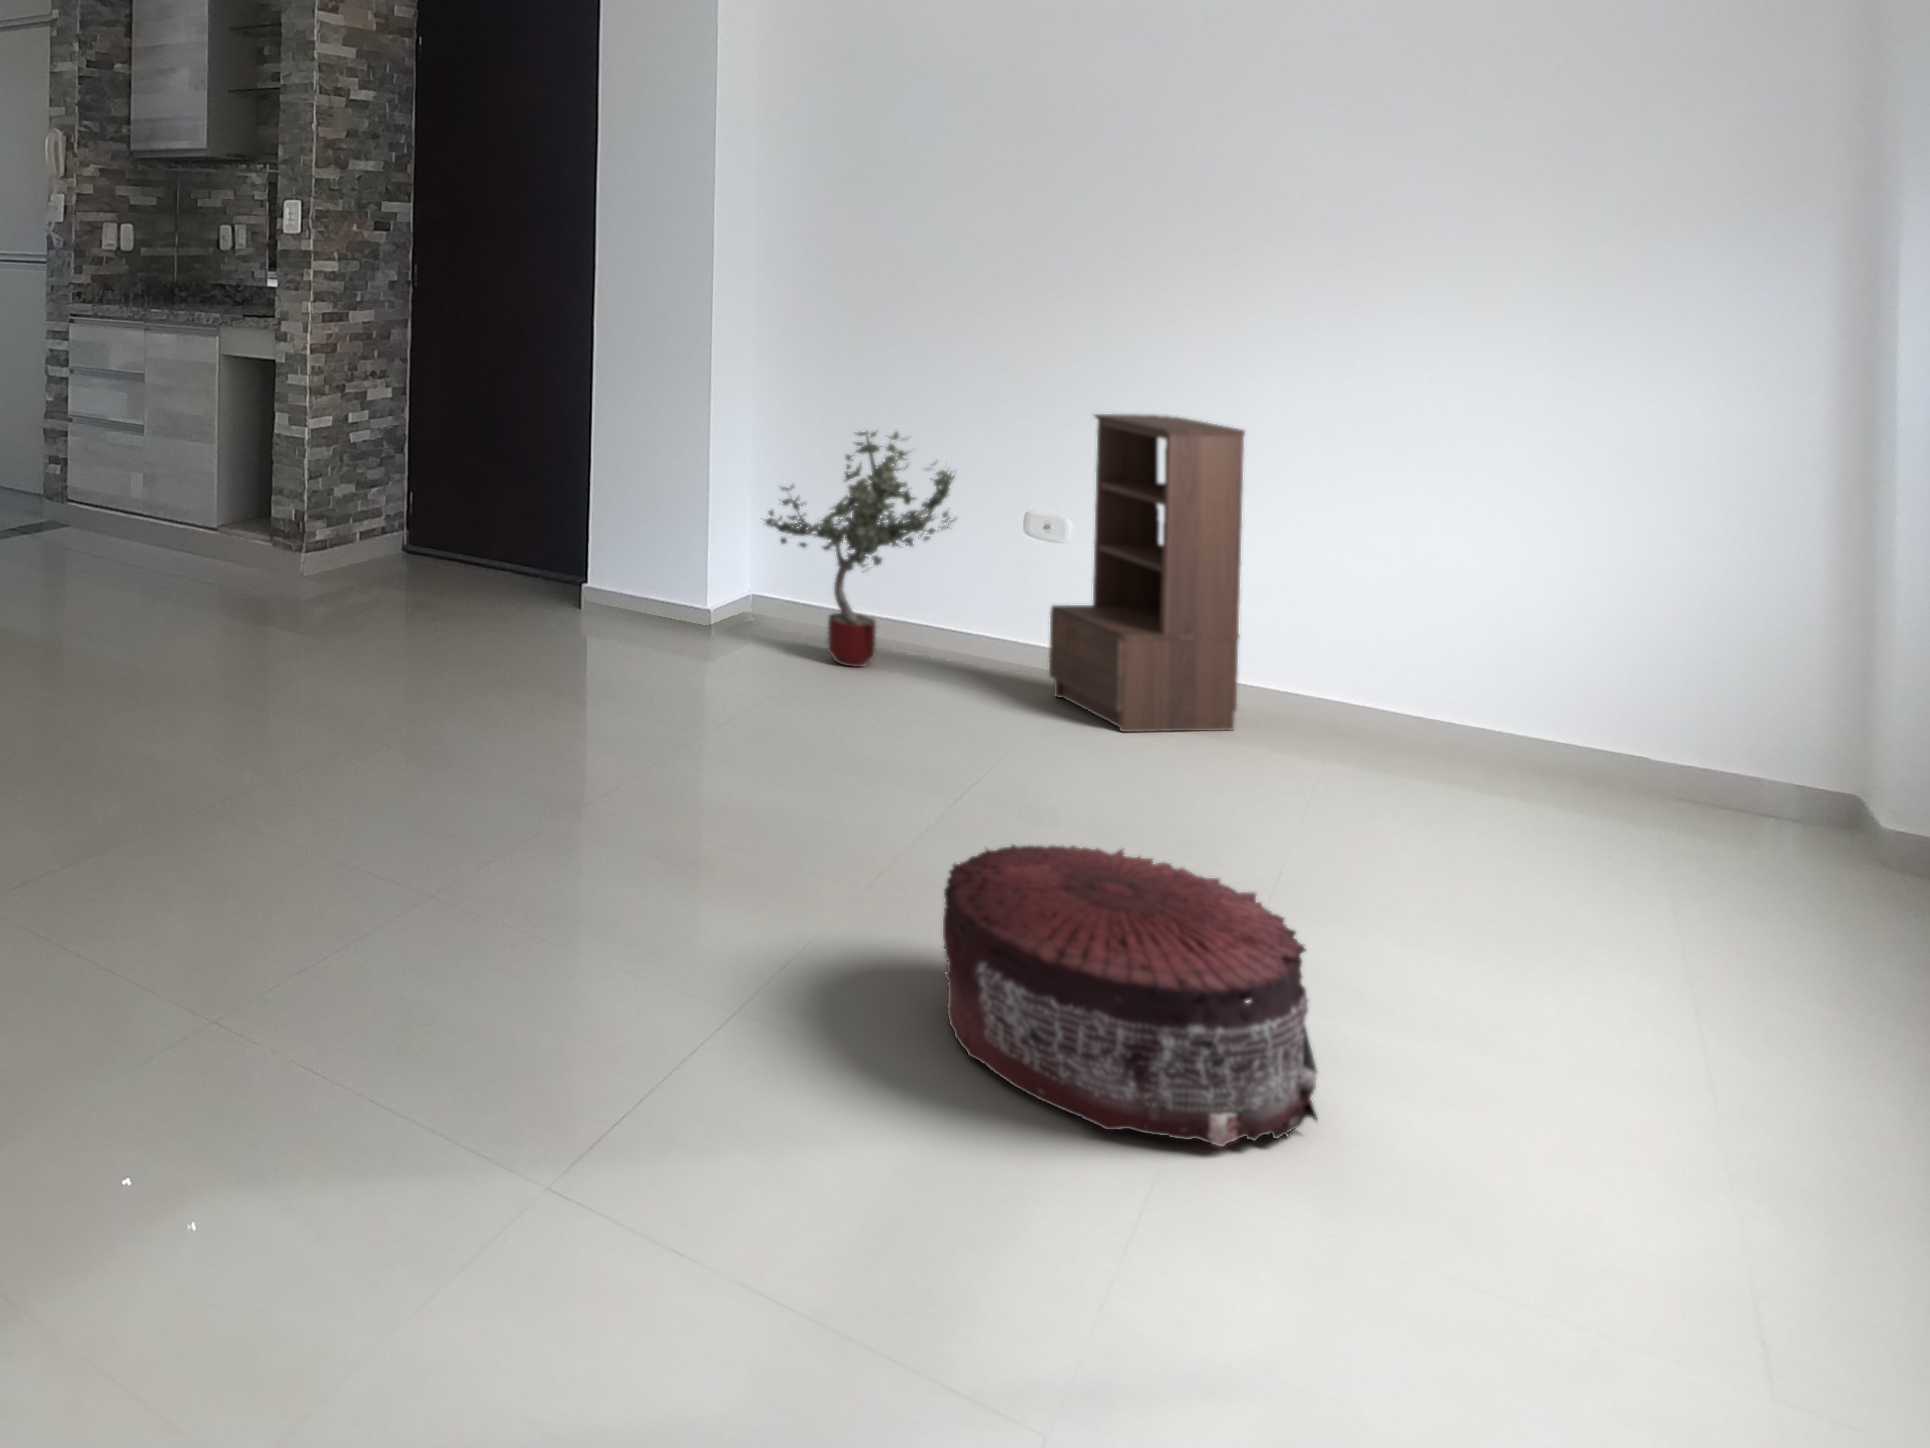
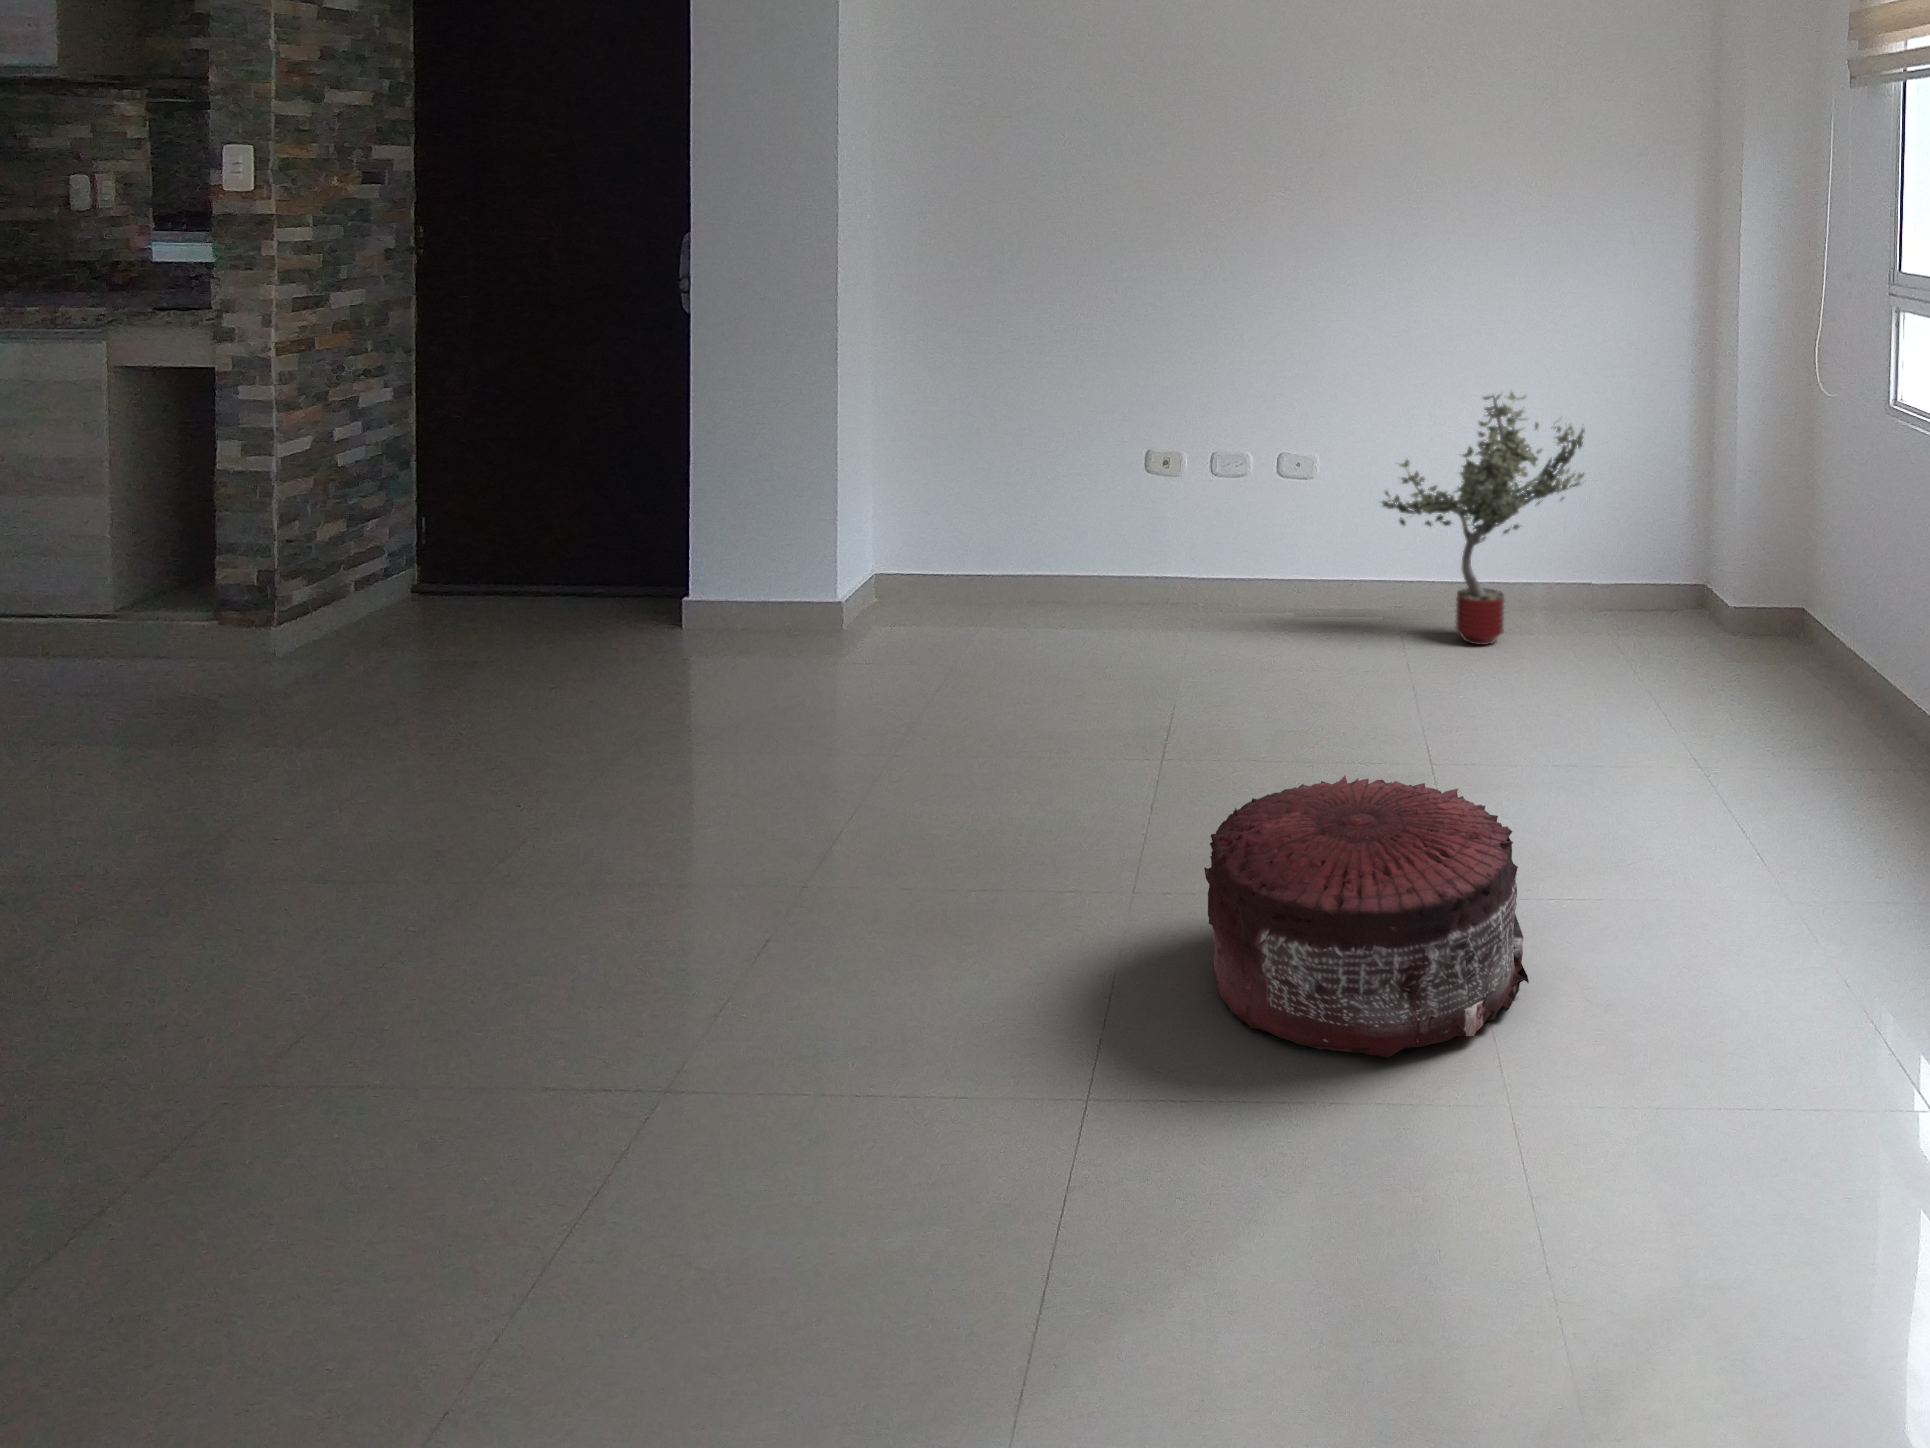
bookshelf: present [1049,414,1245,732] -> none [1182,348,1341,654]
potted tree: present [765,430,956,667] -> present [1382,392,1584,645]

